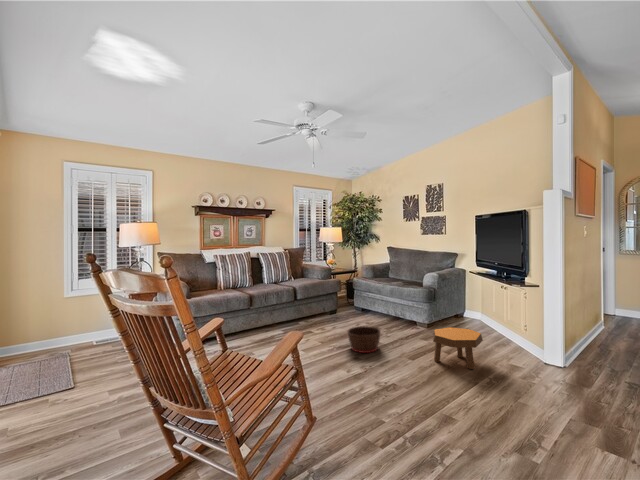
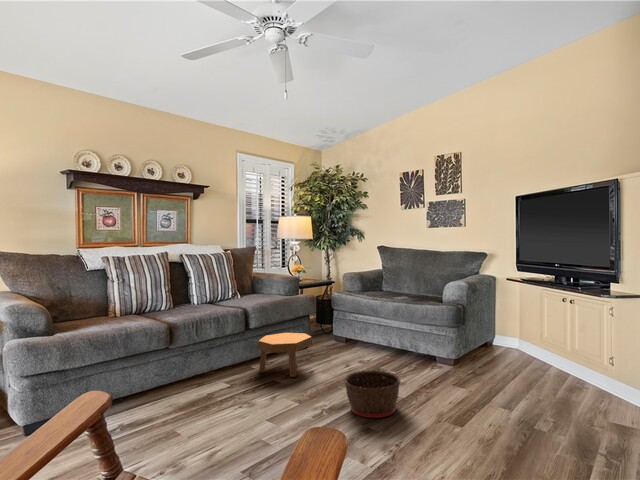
footstool: present [433,327,483,369] -> present [256,333,312,377]

